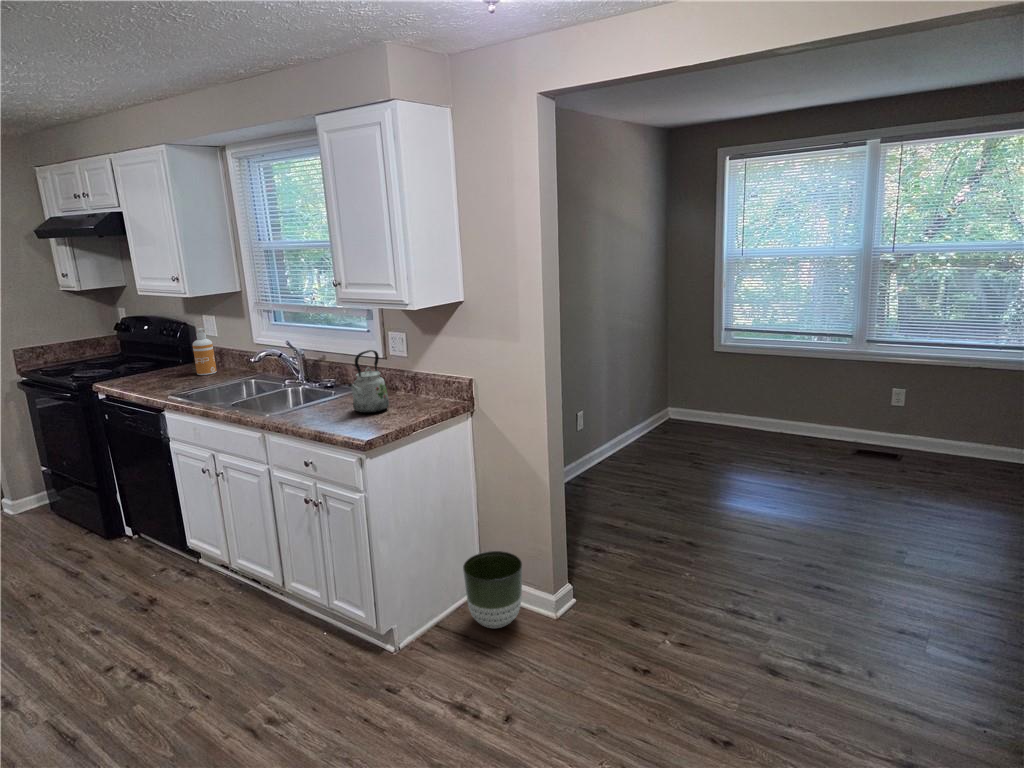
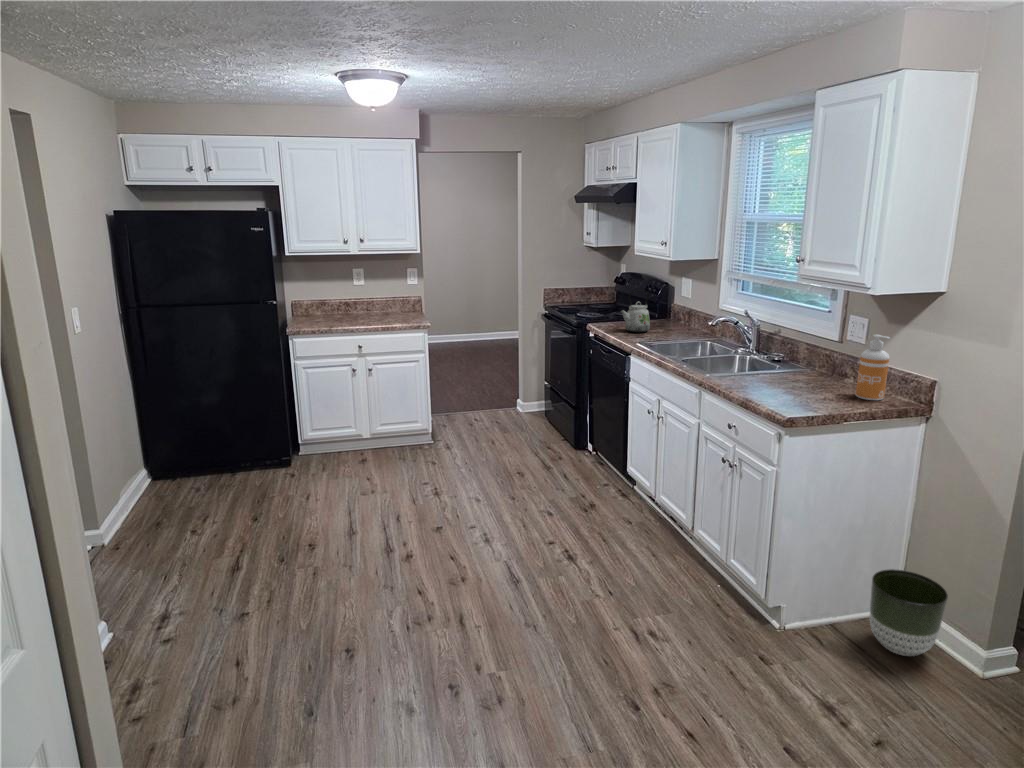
soap dispenser: present [193,328,217,375] -> present [856,335,890,400]
kettle: present [349,350,389,413] -> present [620,290,650,333]

